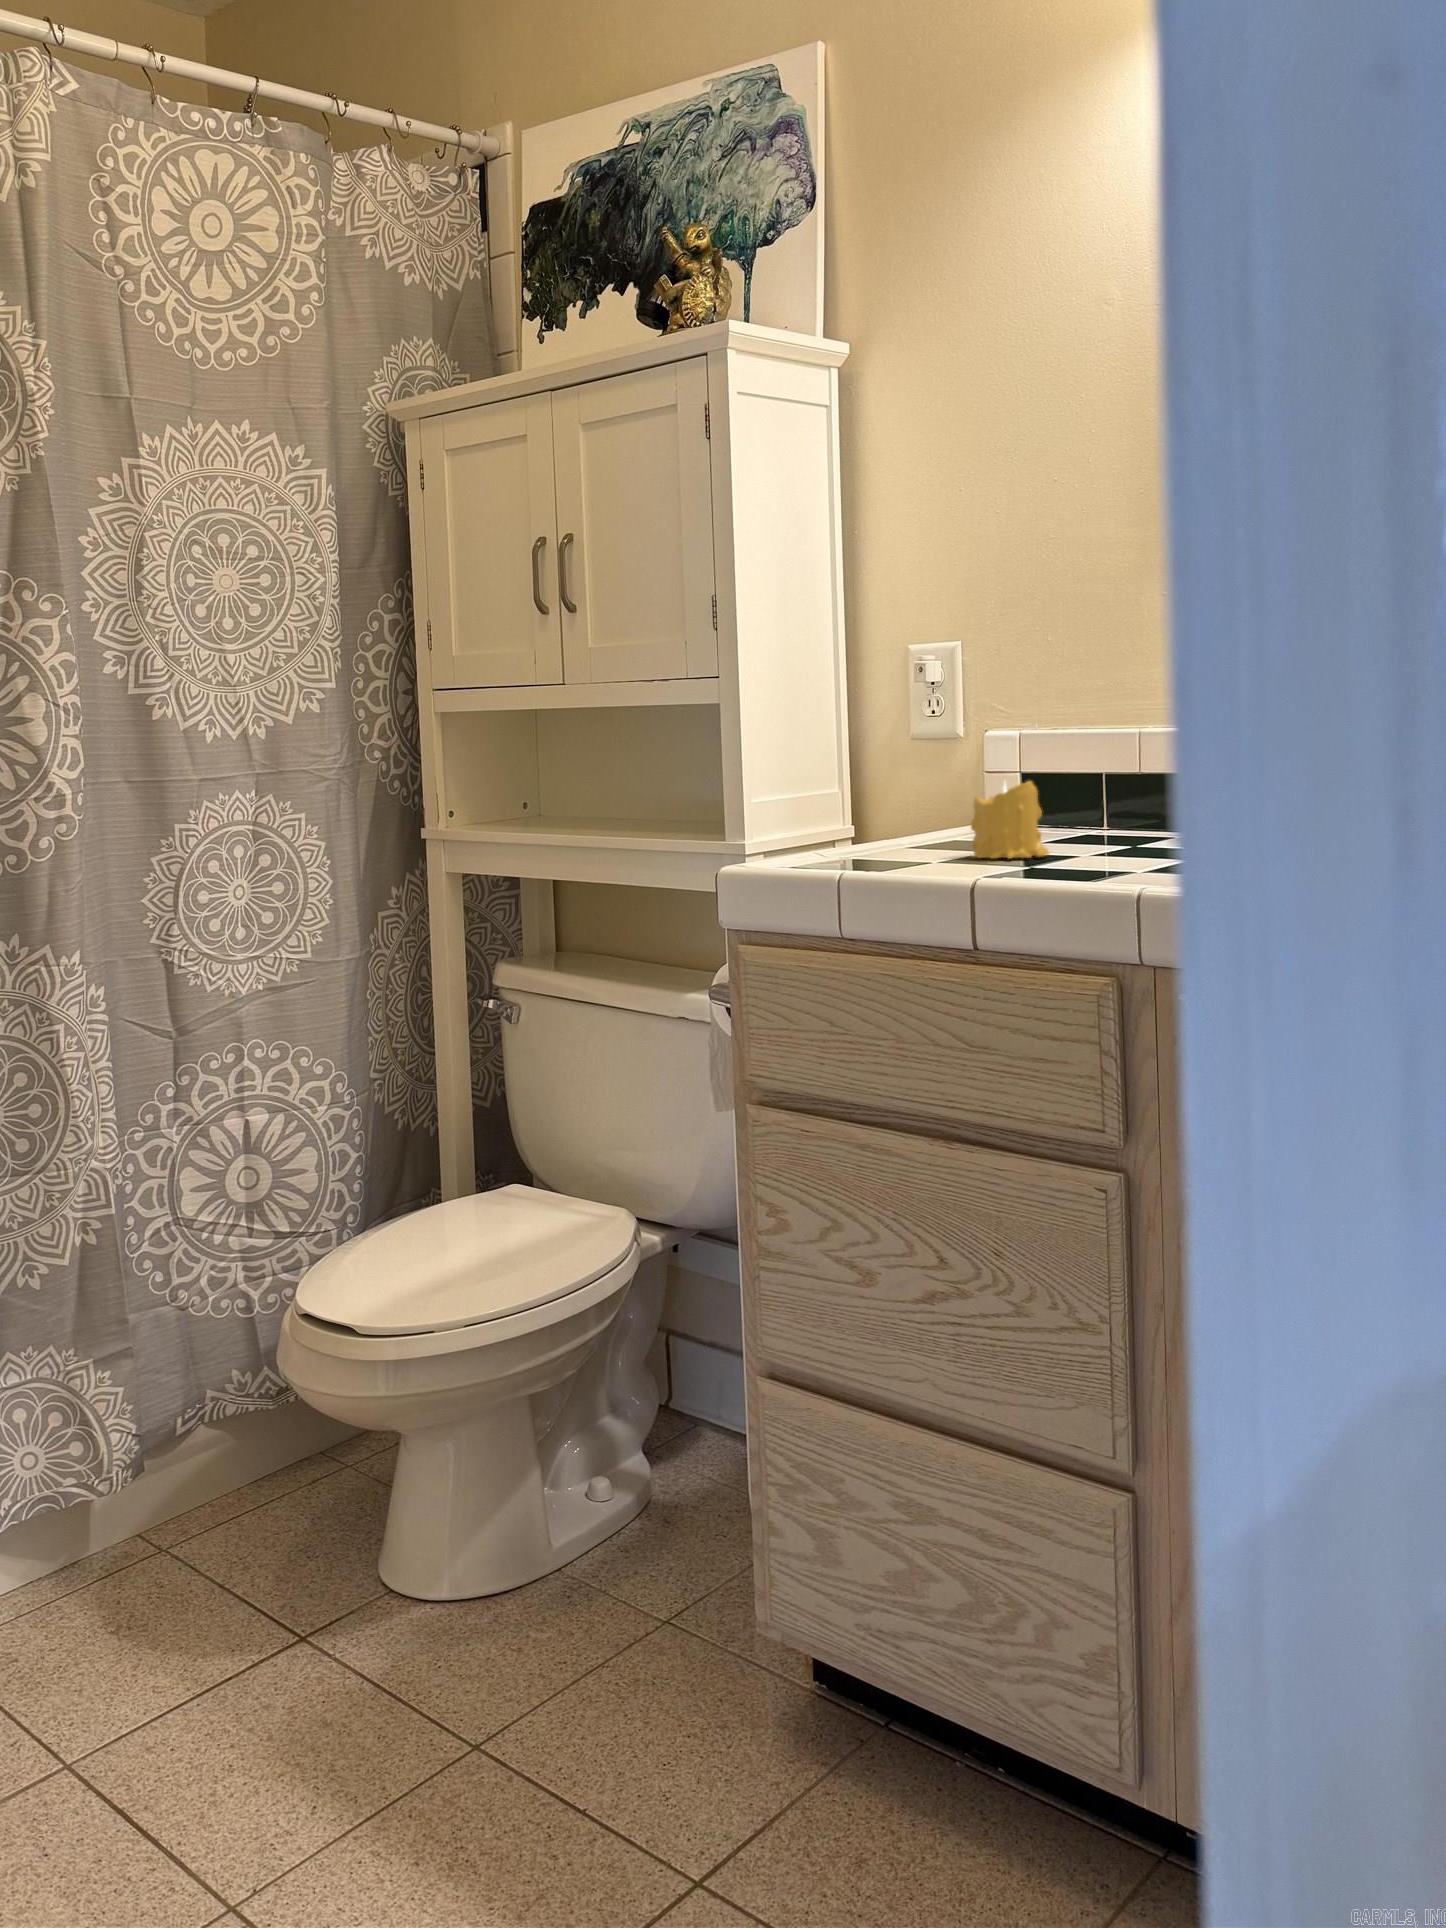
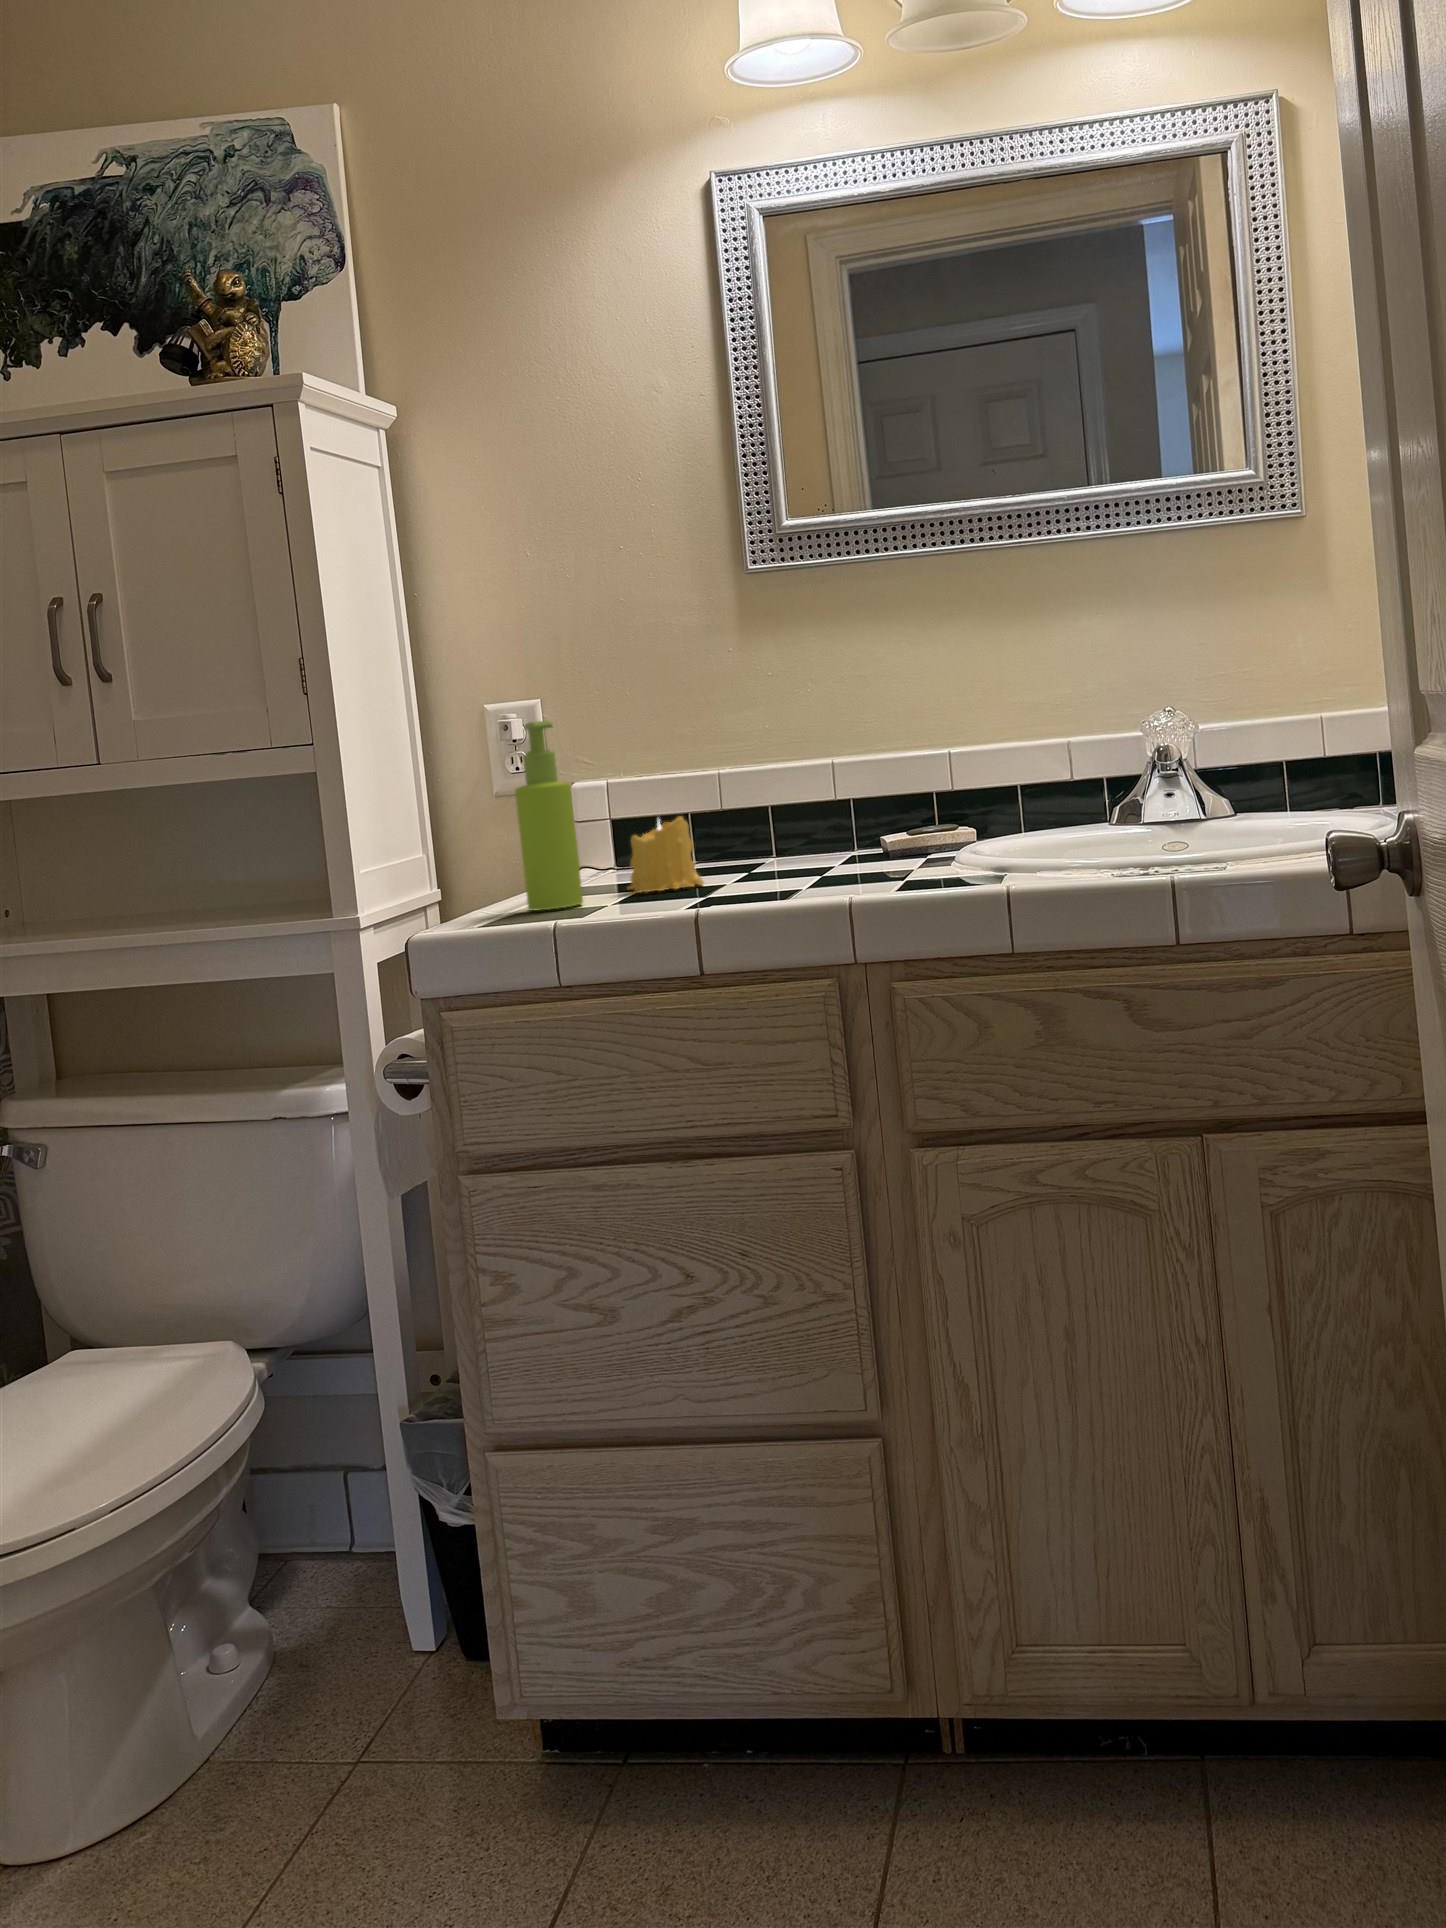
soap dispenser: none [845,673,906,864] -> present [515,721,583,911]

